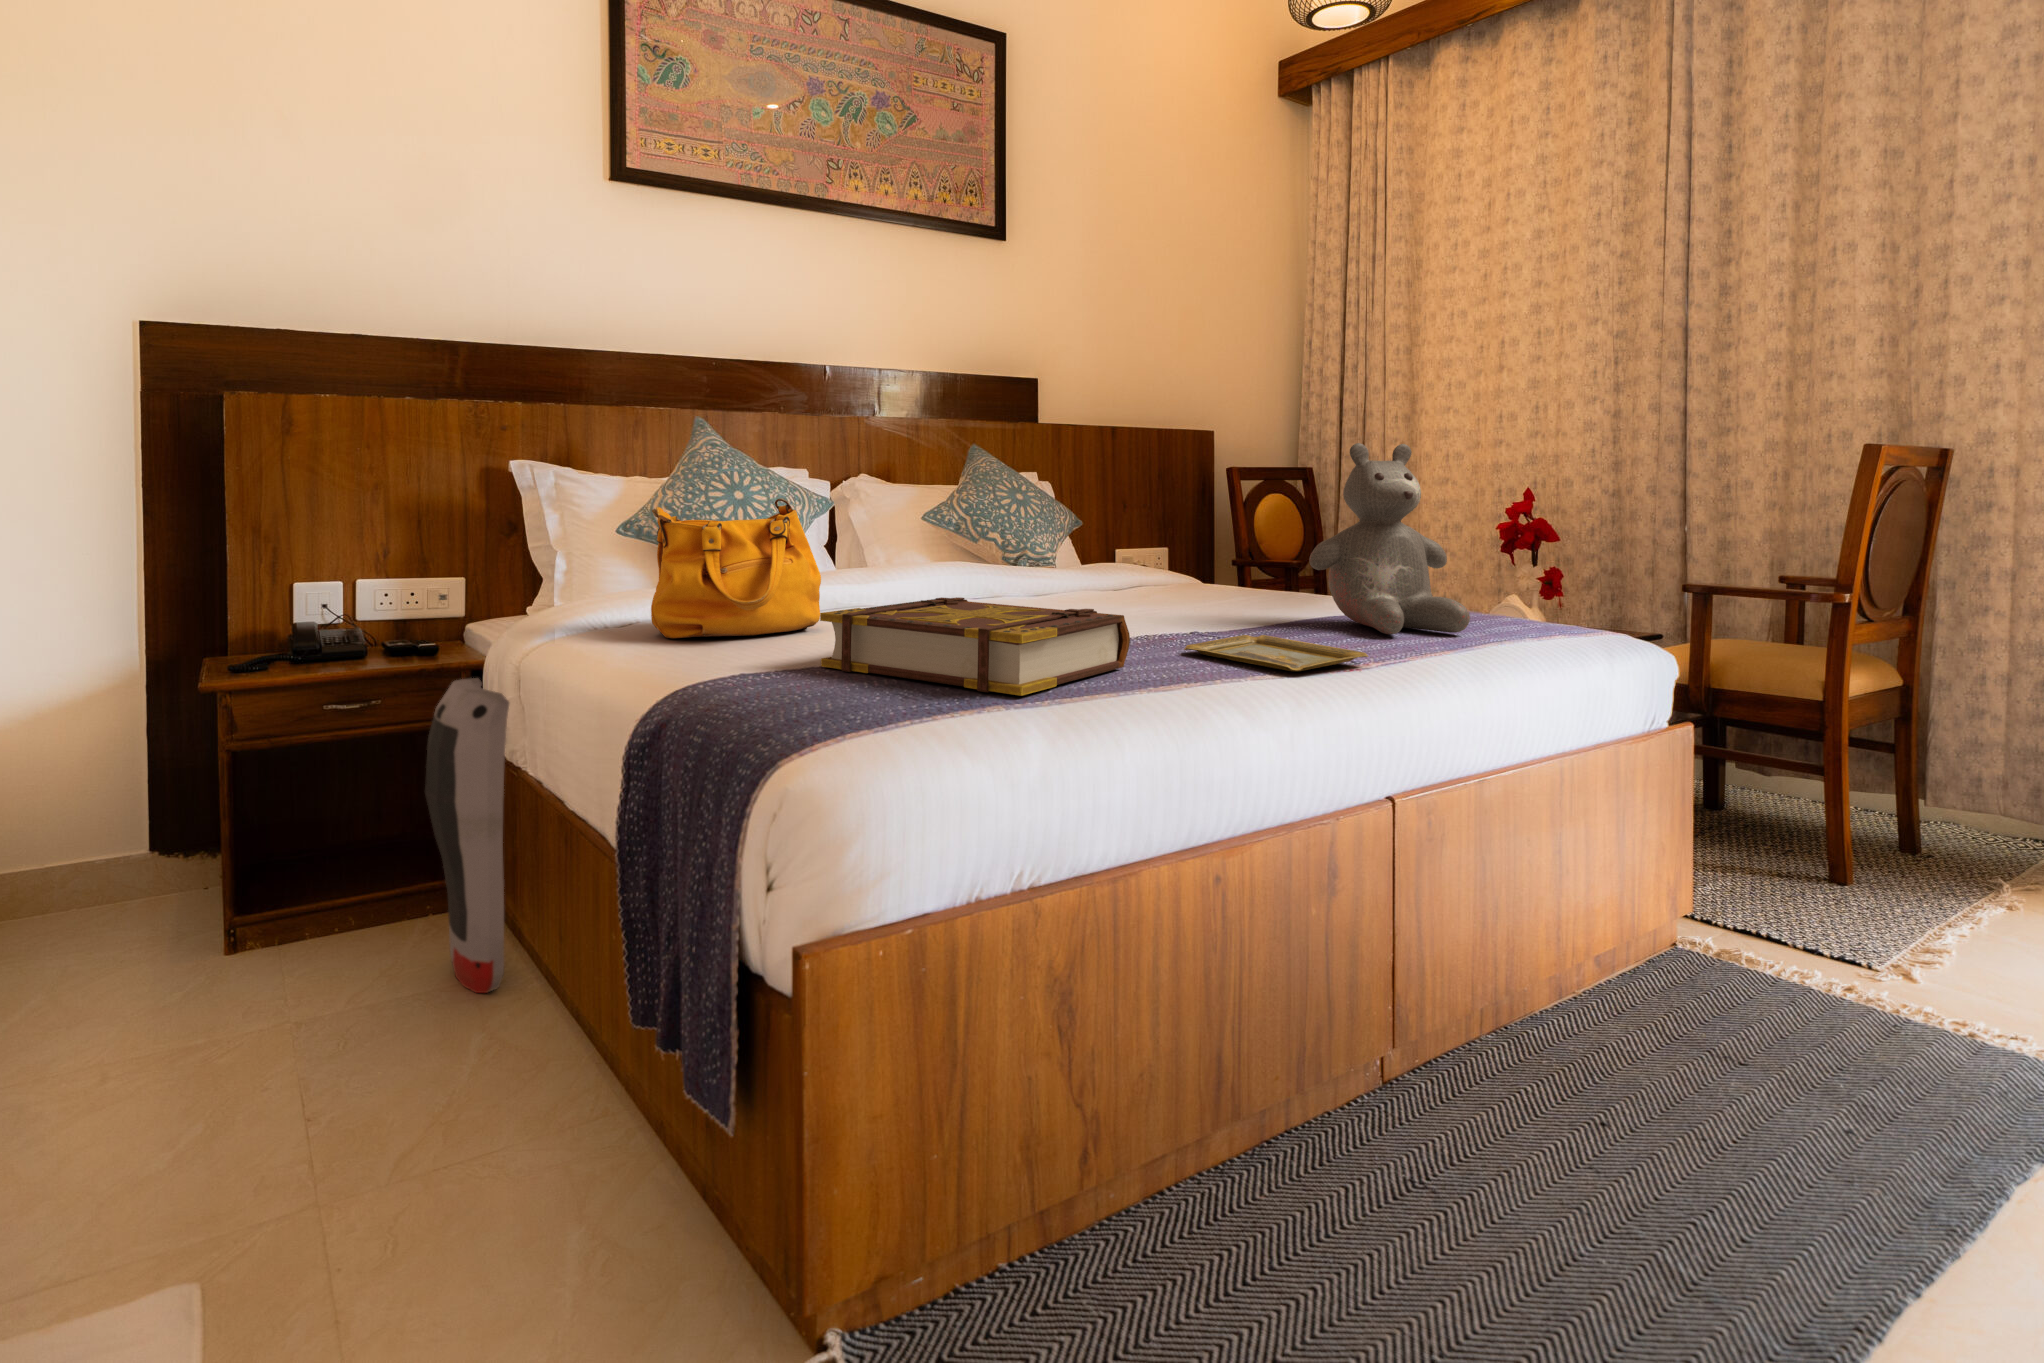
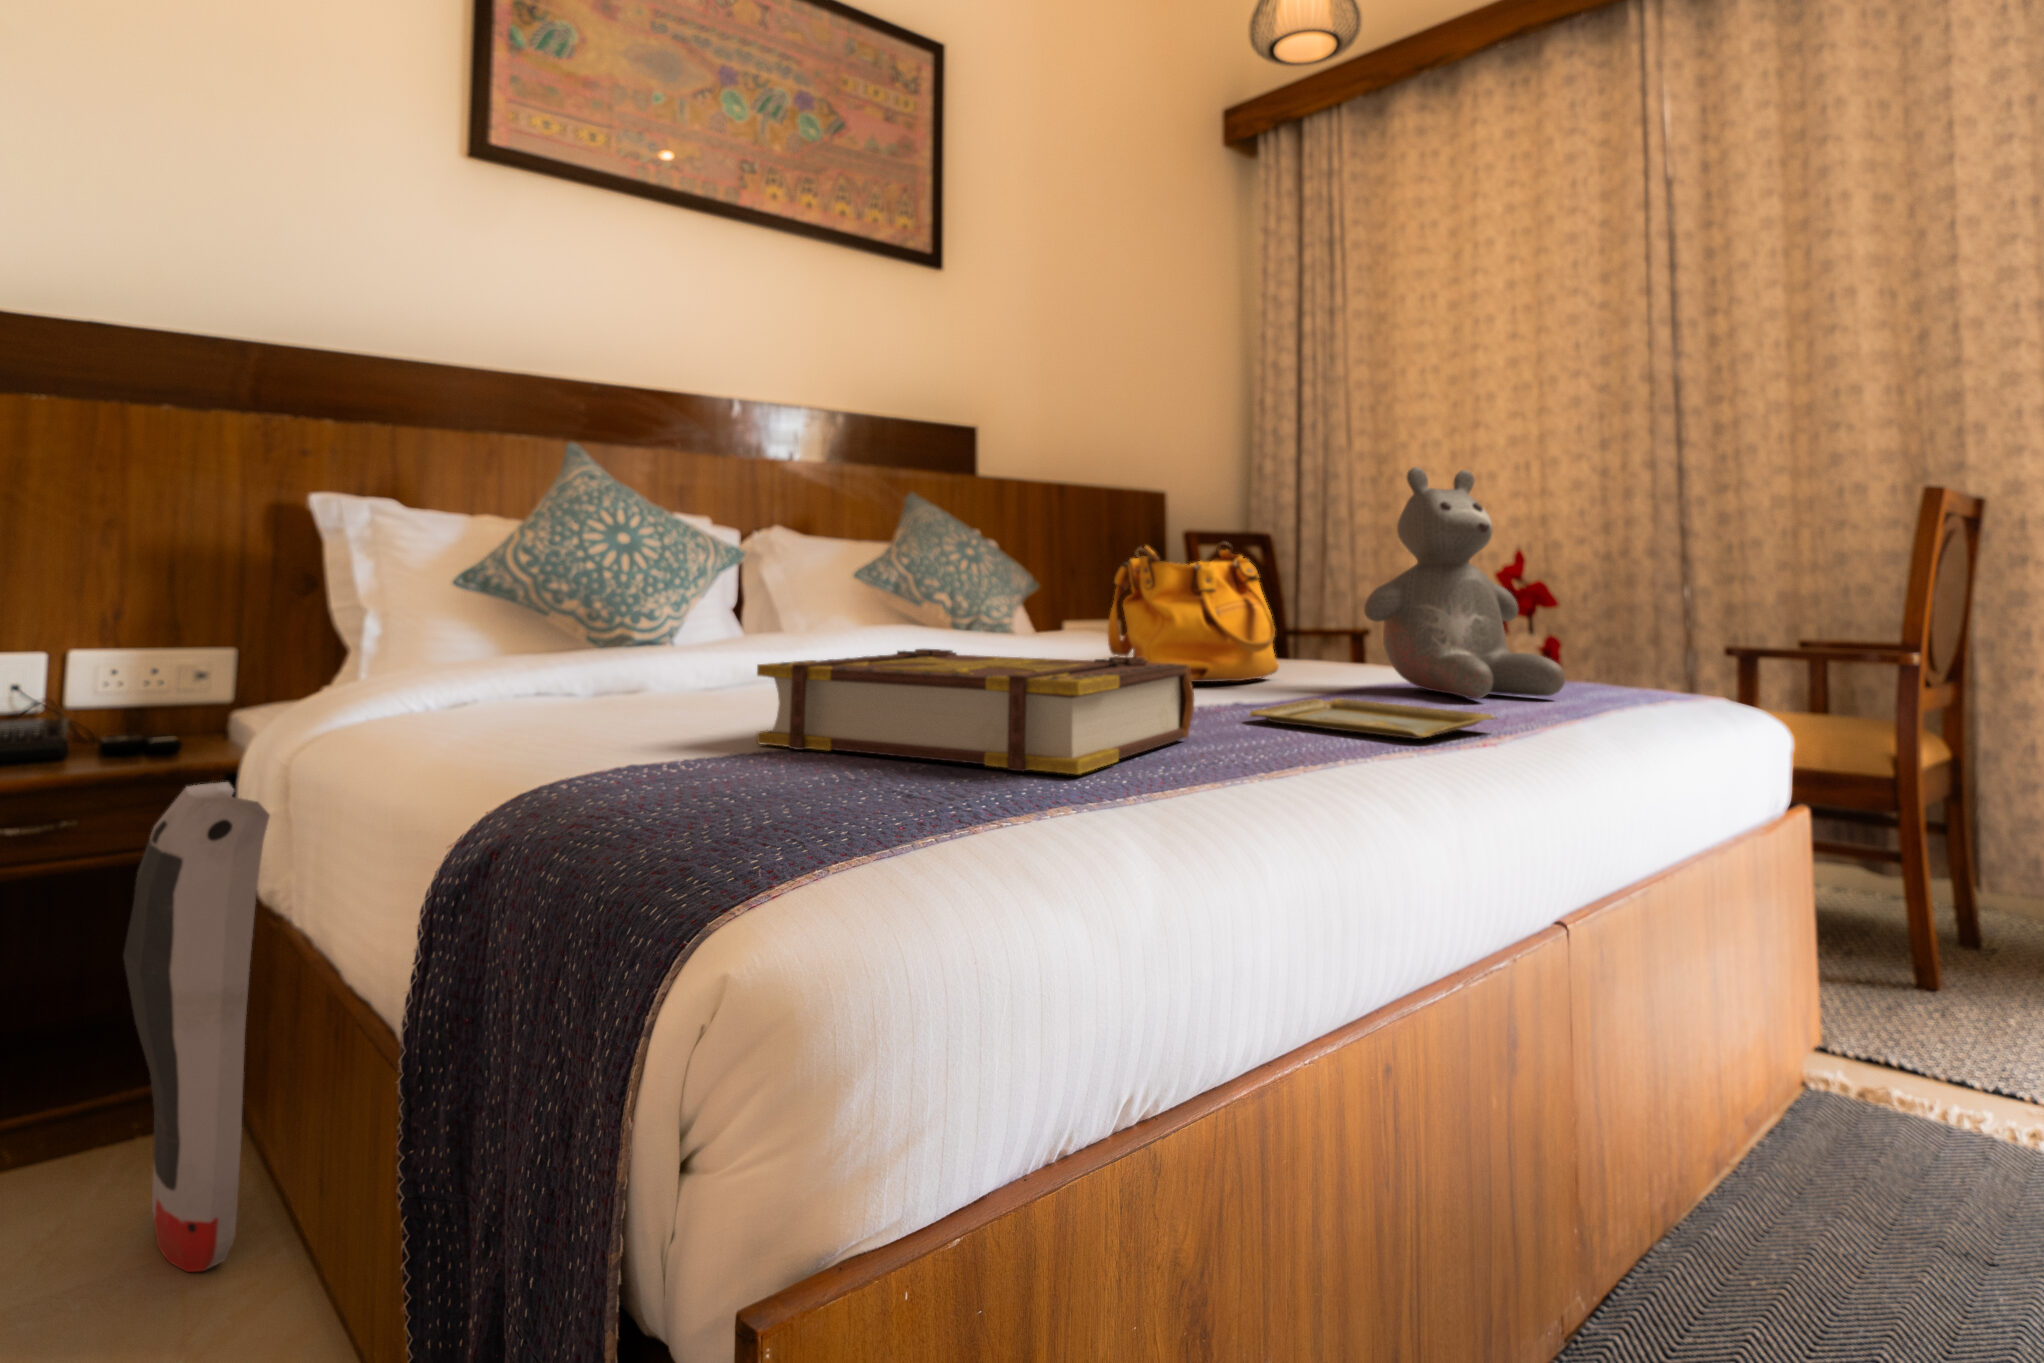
handbag: present [651,498,821,638] -> present [1108,542,1279,682]

